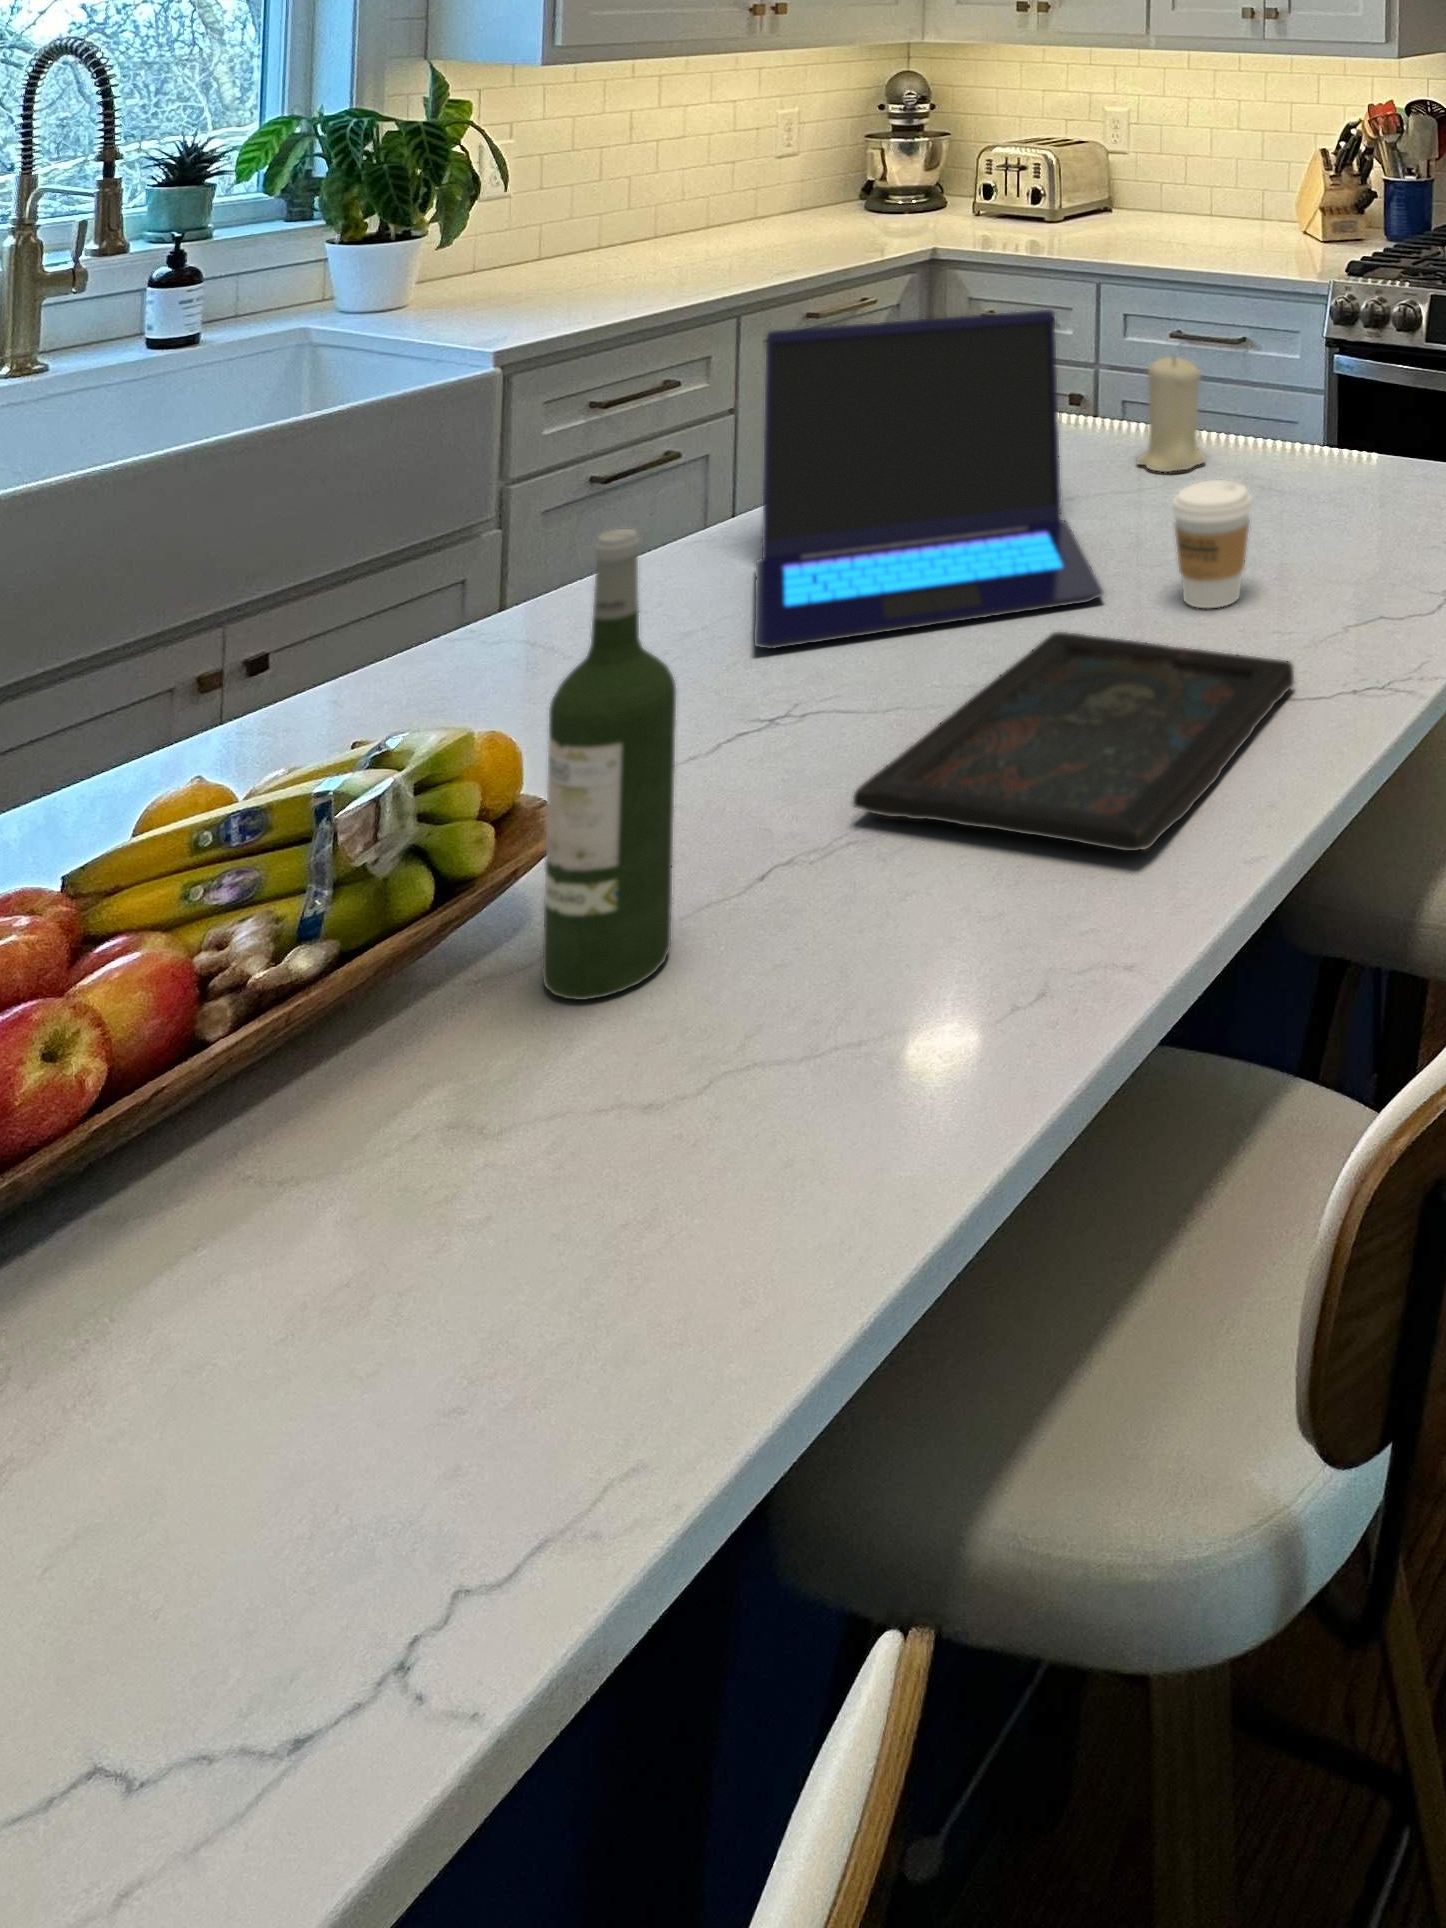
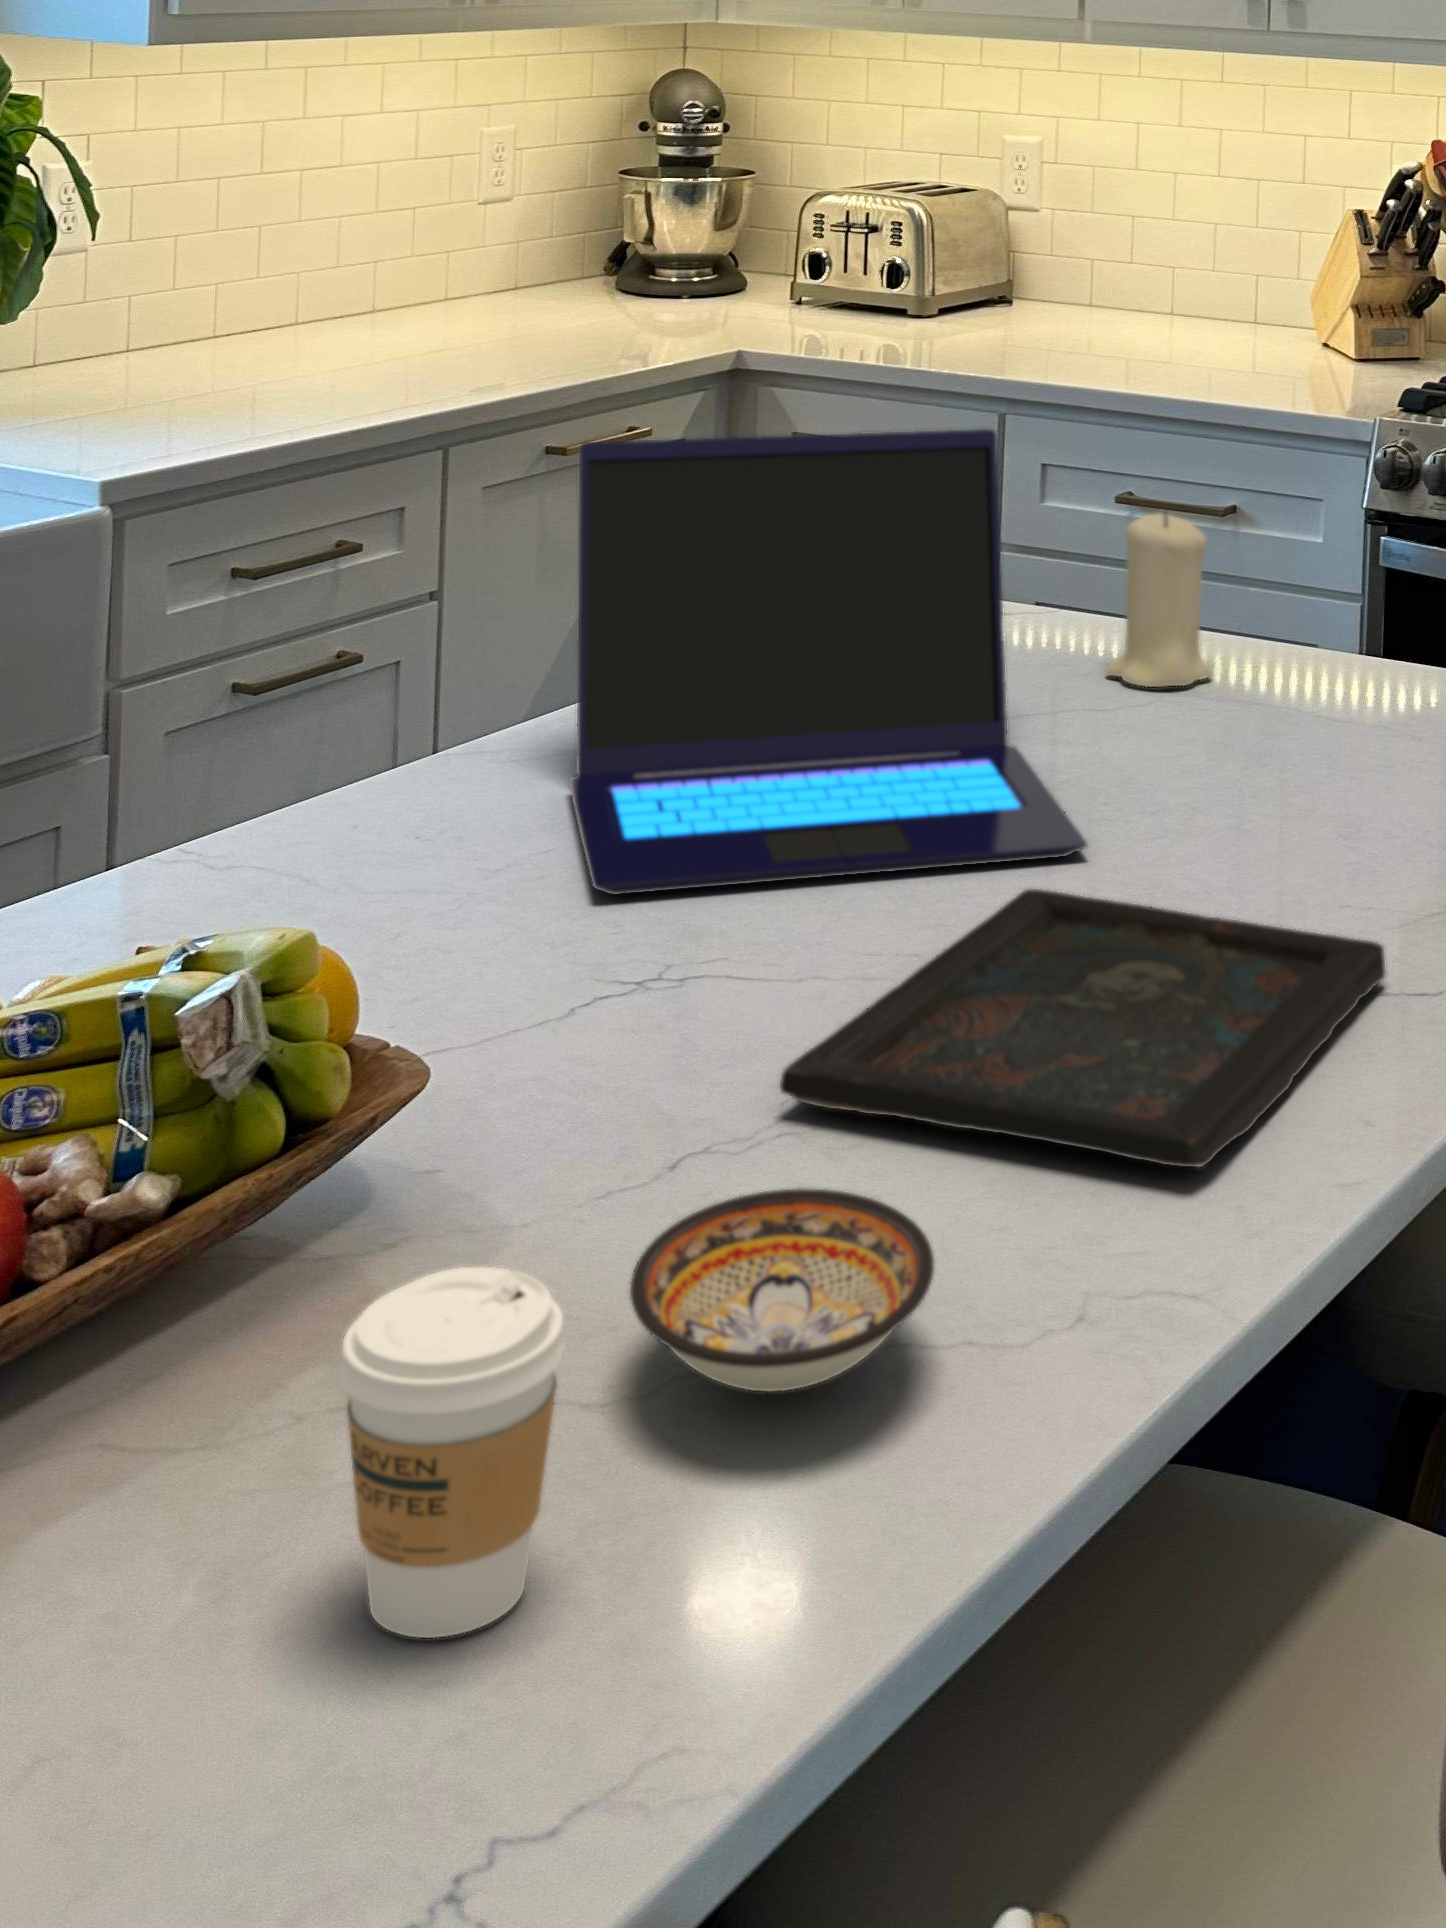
coffee cup: present [1172,480,1252,608] -> present [340,1267,564,1638]
wine bottle: present [543,529,676,1000] -> none [404,669,575,1298]
bowl: none [690,899,928,1076] -> present [630,1188,934,1391]

